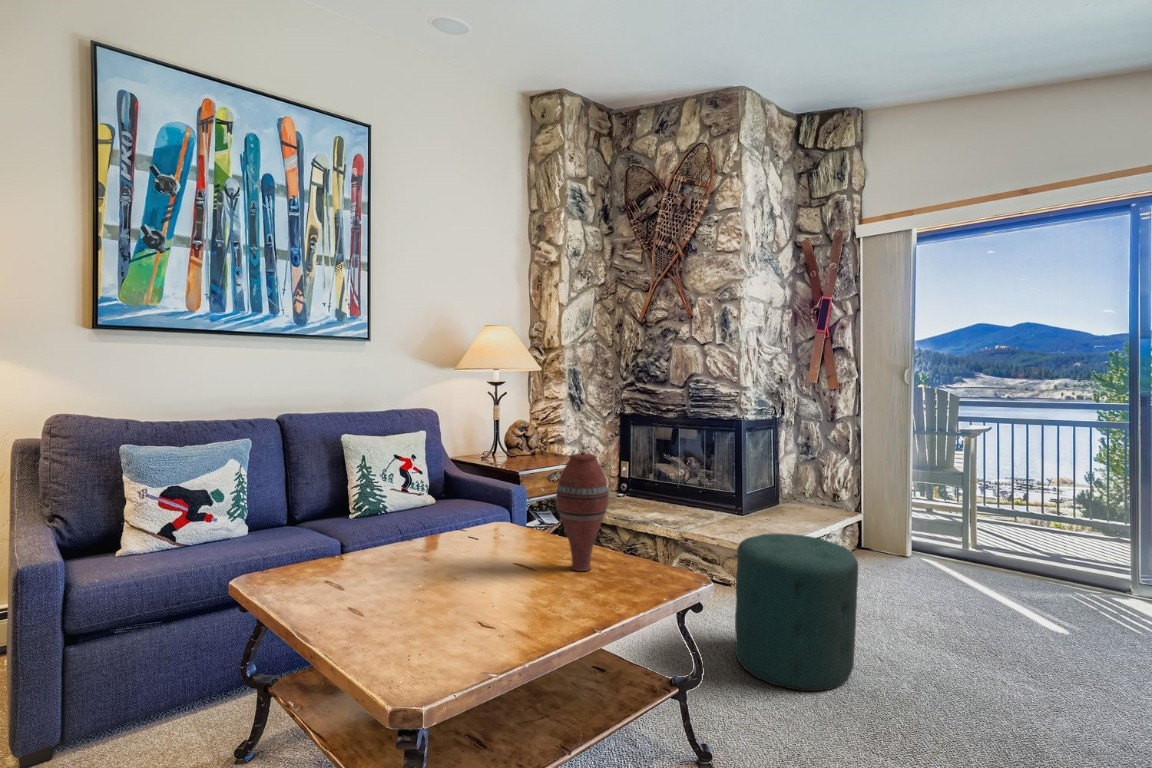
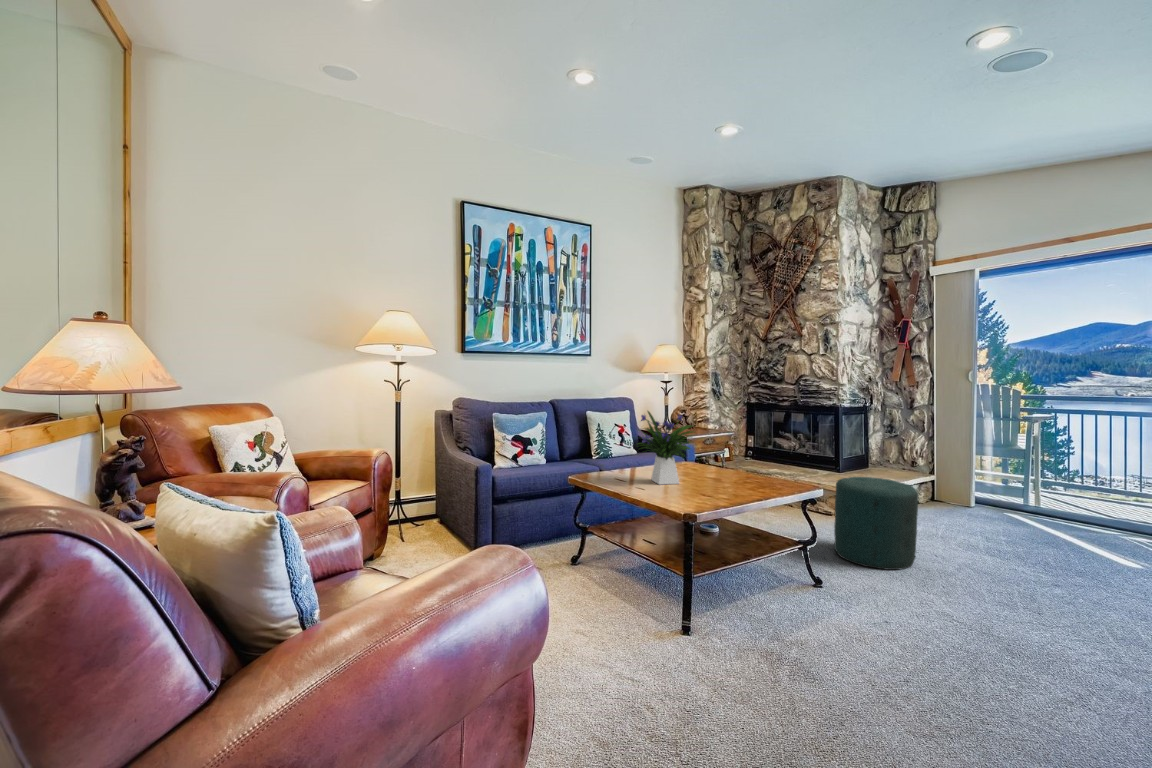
flower arrangement: none [369,440,501,582] -> present [638,411,694,485]
vase: present [556,452,608,571] -> none [728,419,758,484]

